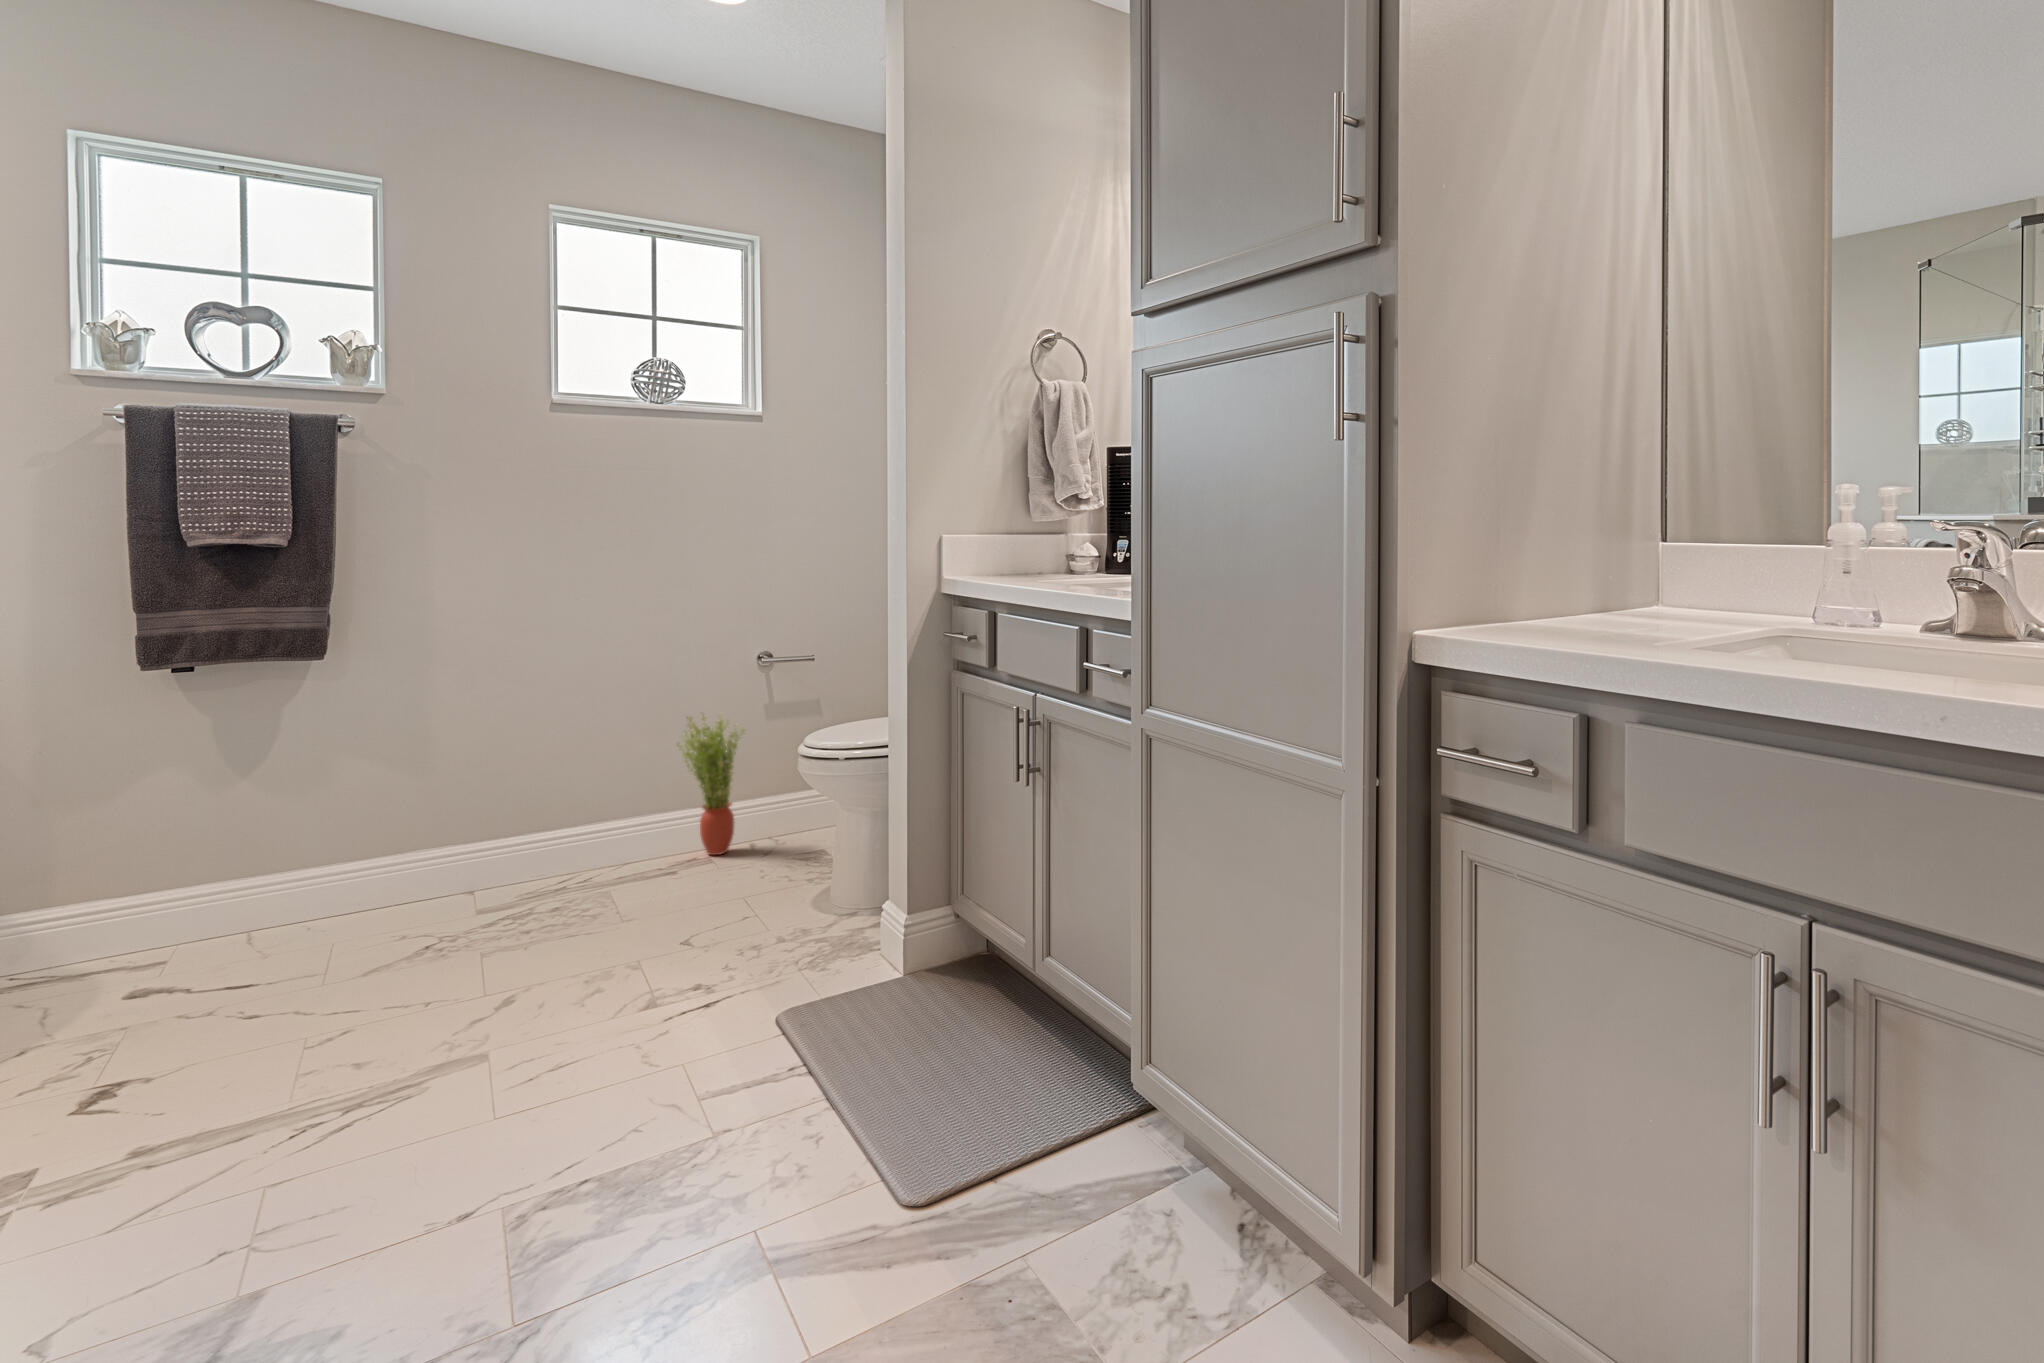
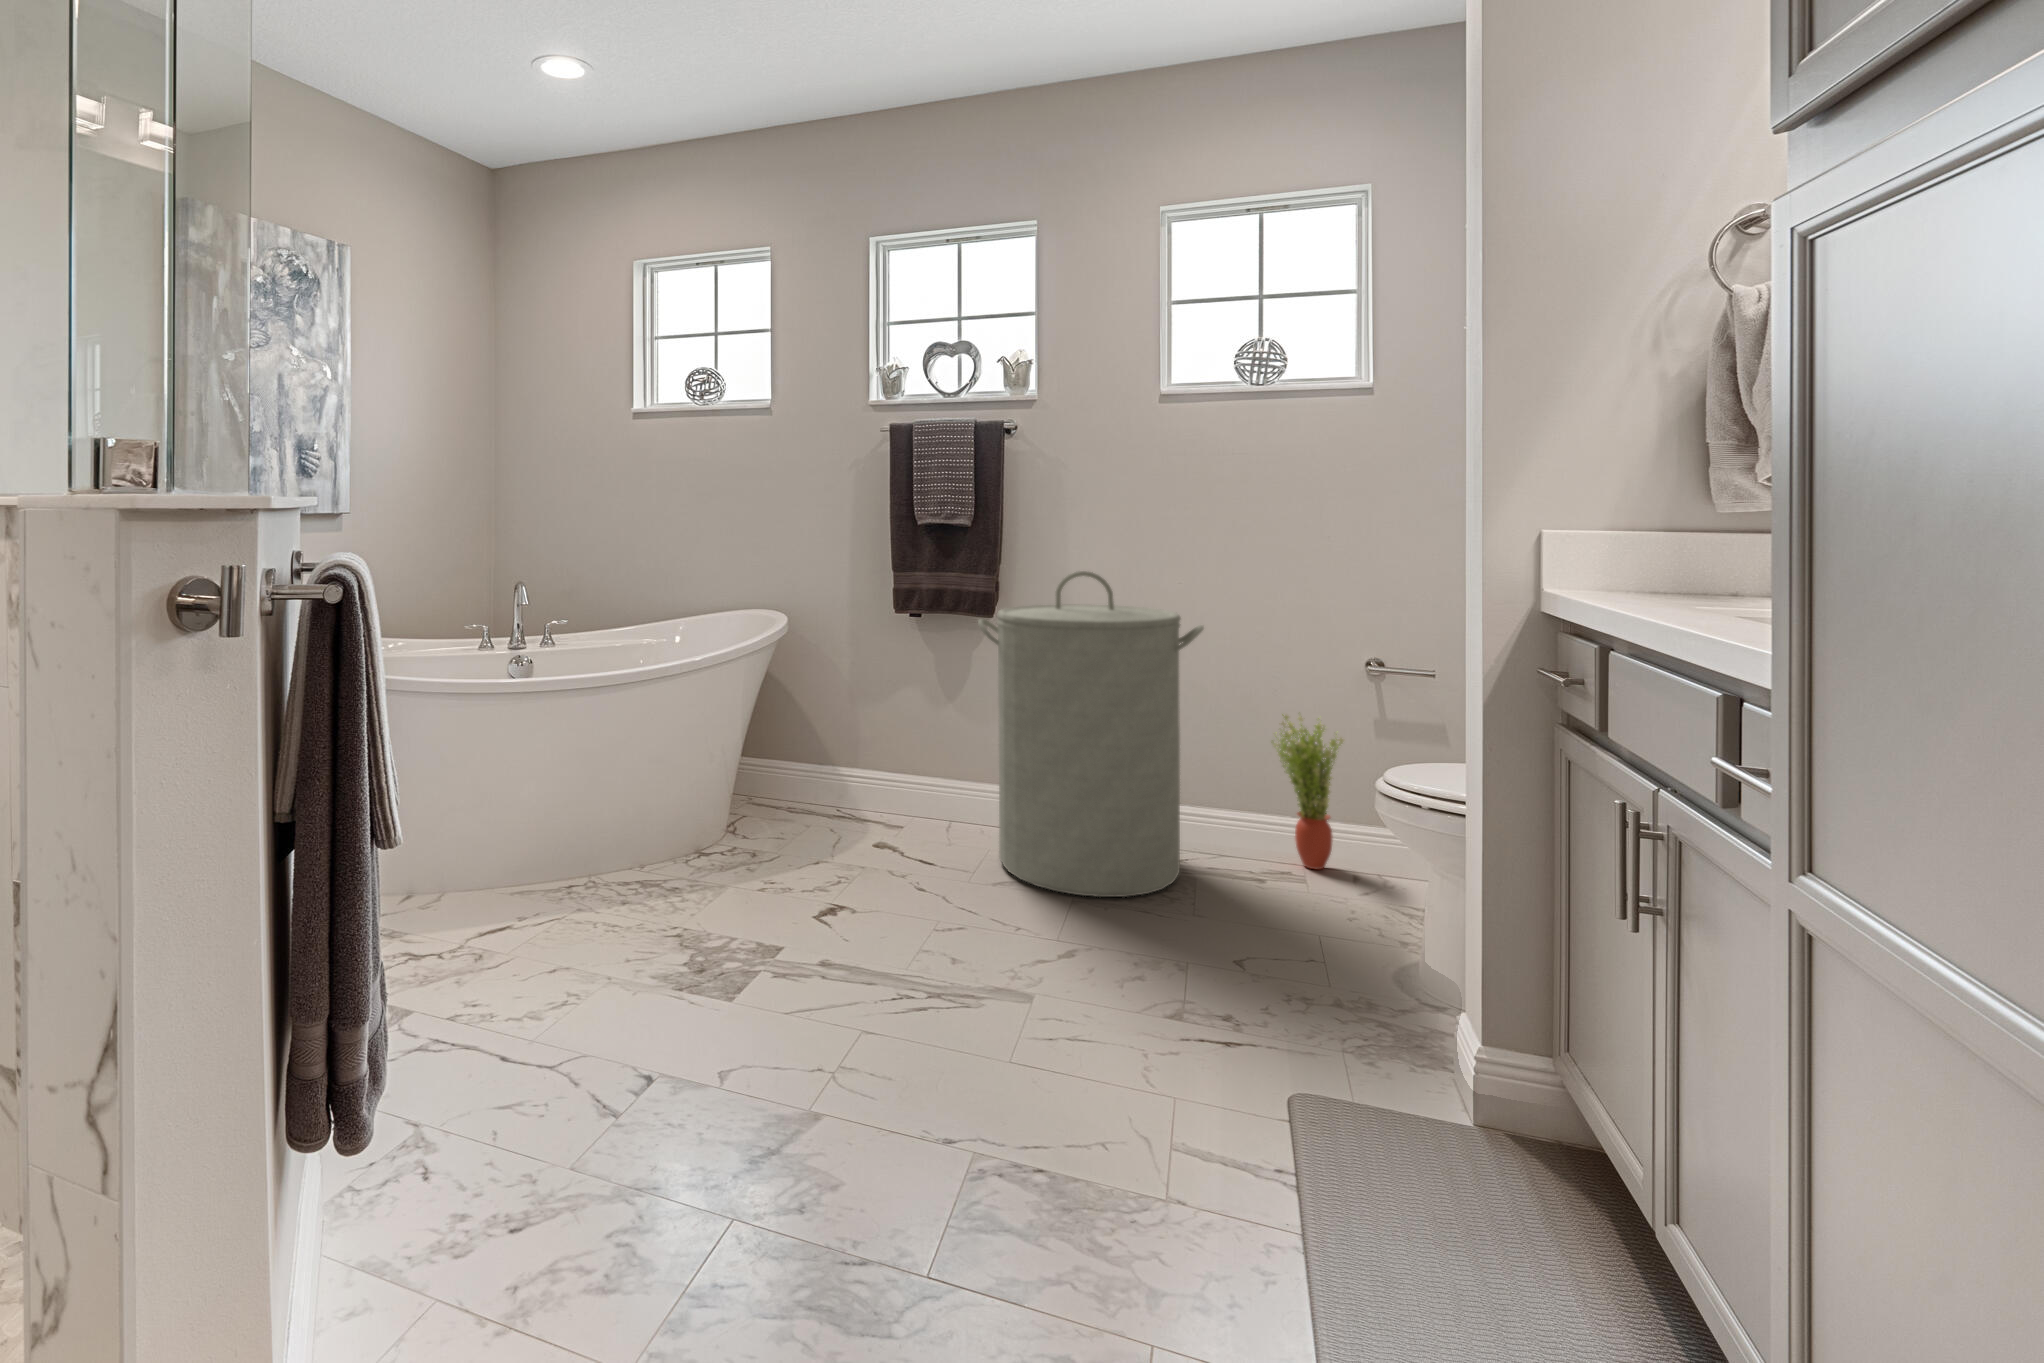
laundry hamper: none [314,590,617,959] -> present [978,571,1204,897]

